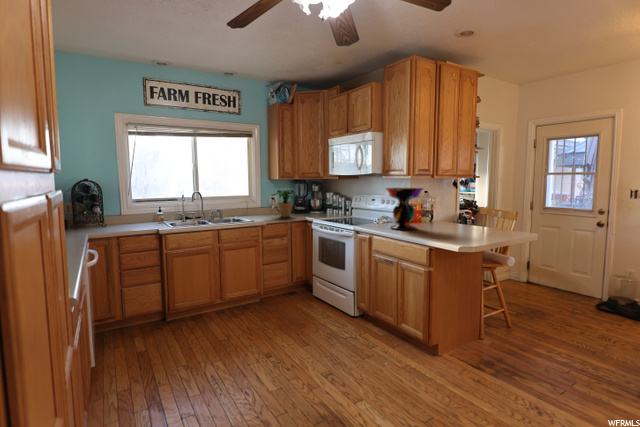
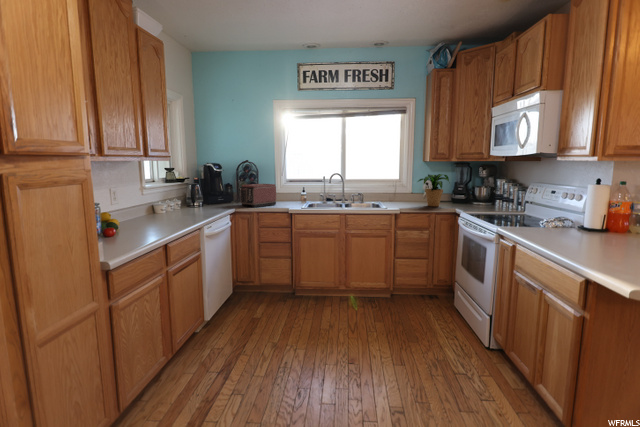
decorative bowl: present [386,188,423,230] -> none [544,175,619,244]
toaster: none [93,205,135,232] -> present [240,184,276,208]

